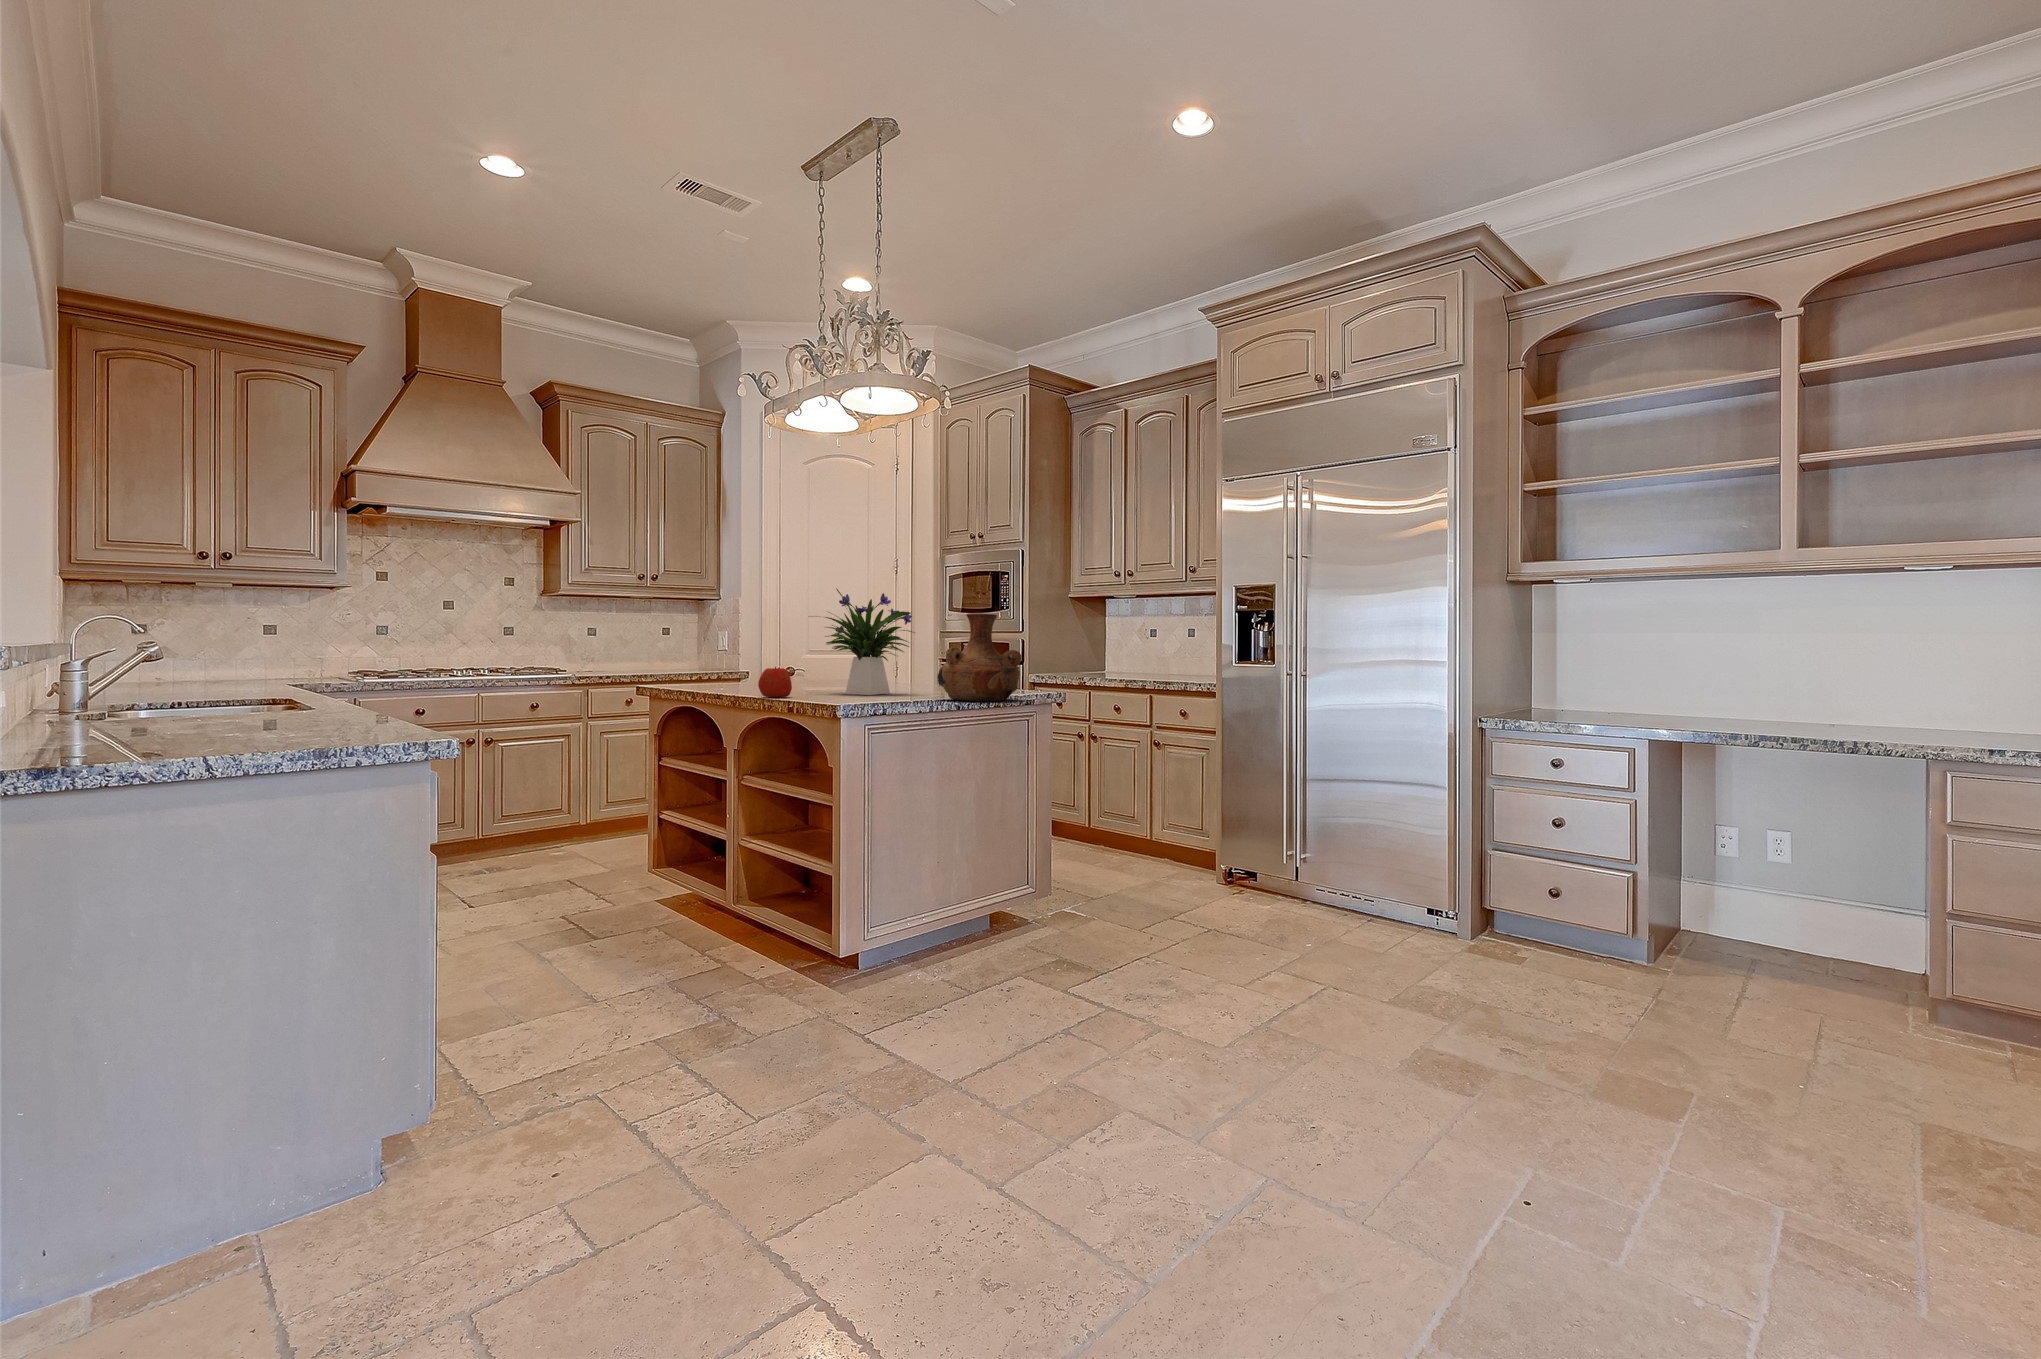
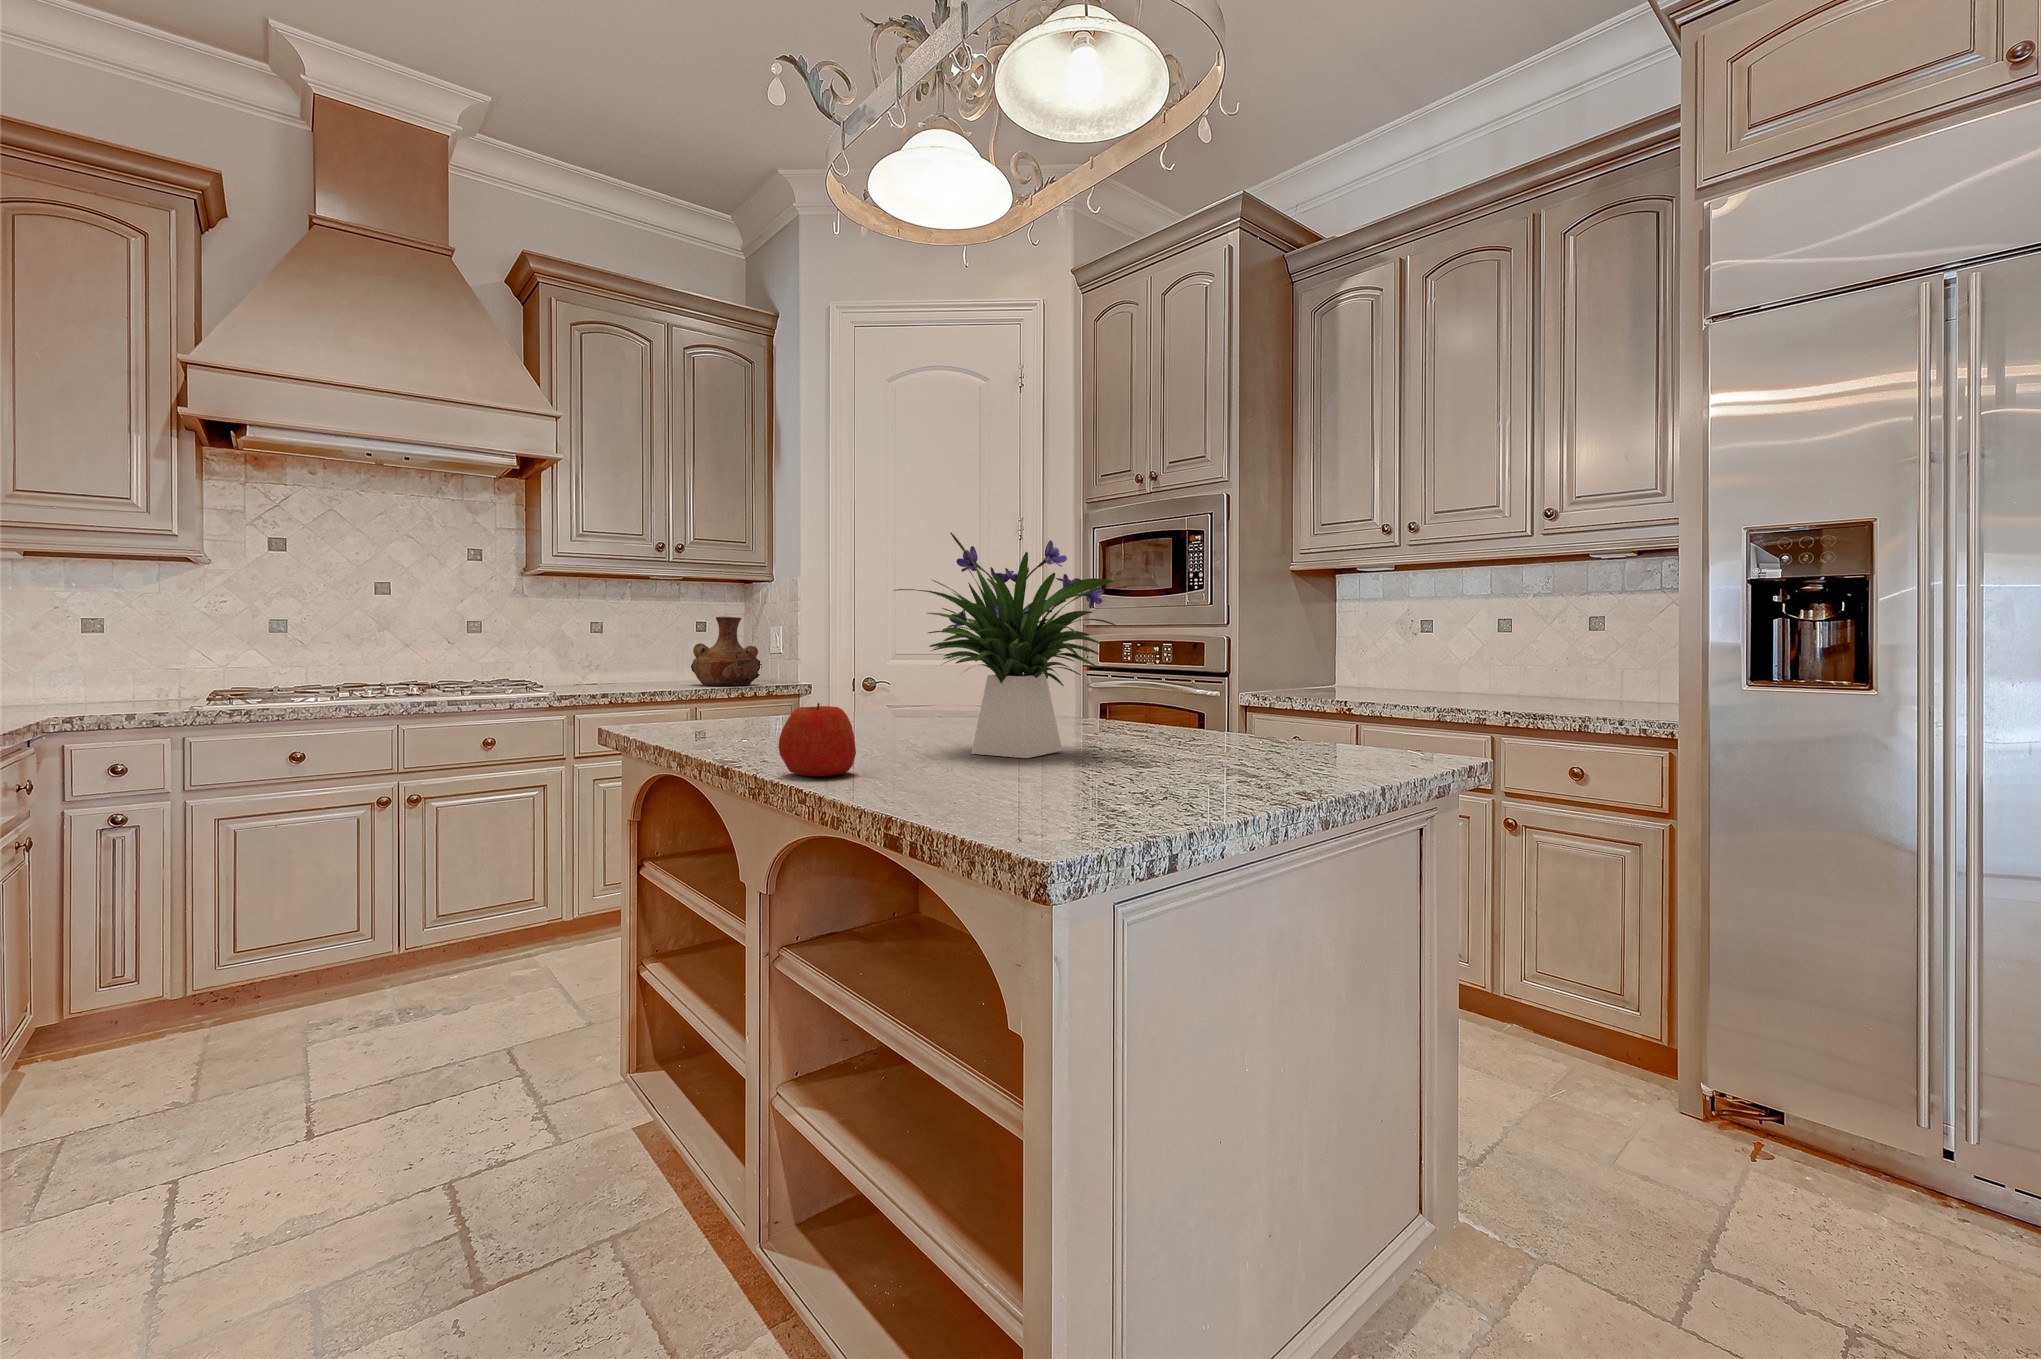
vase: present [937,613,1021,701] -> present [691,616,761,686]

